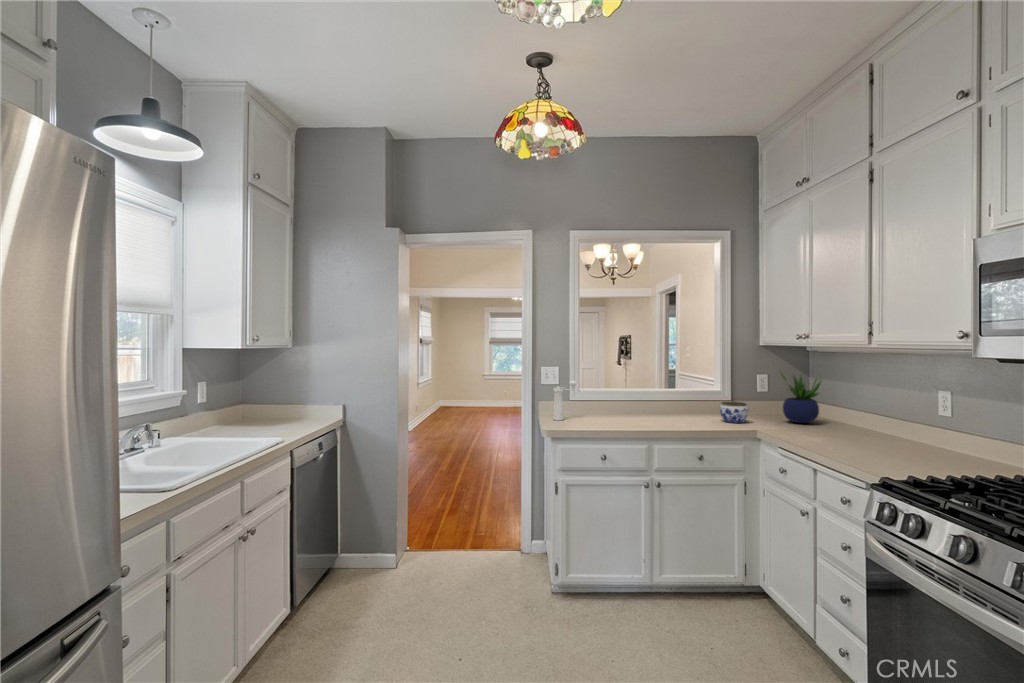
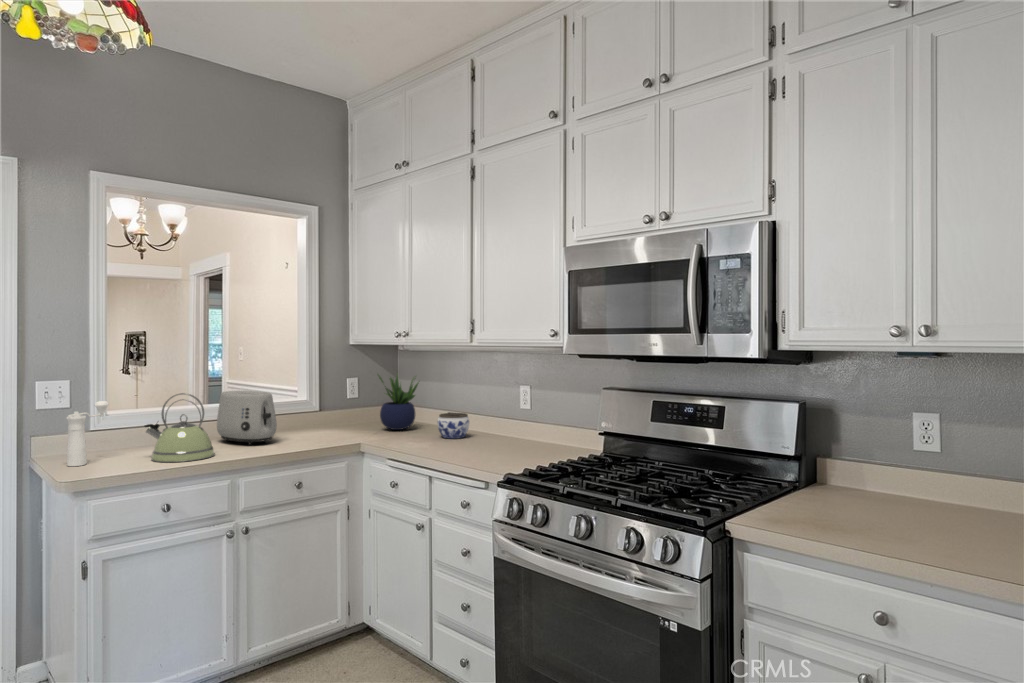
kettle: none [596,378,639,426] -> present [144,393,215,462]
toaster: none [647,379,688,421] -> present [217,391,277,445]
jar: present [720,401,748,423] -> present [437,412,469,439]

